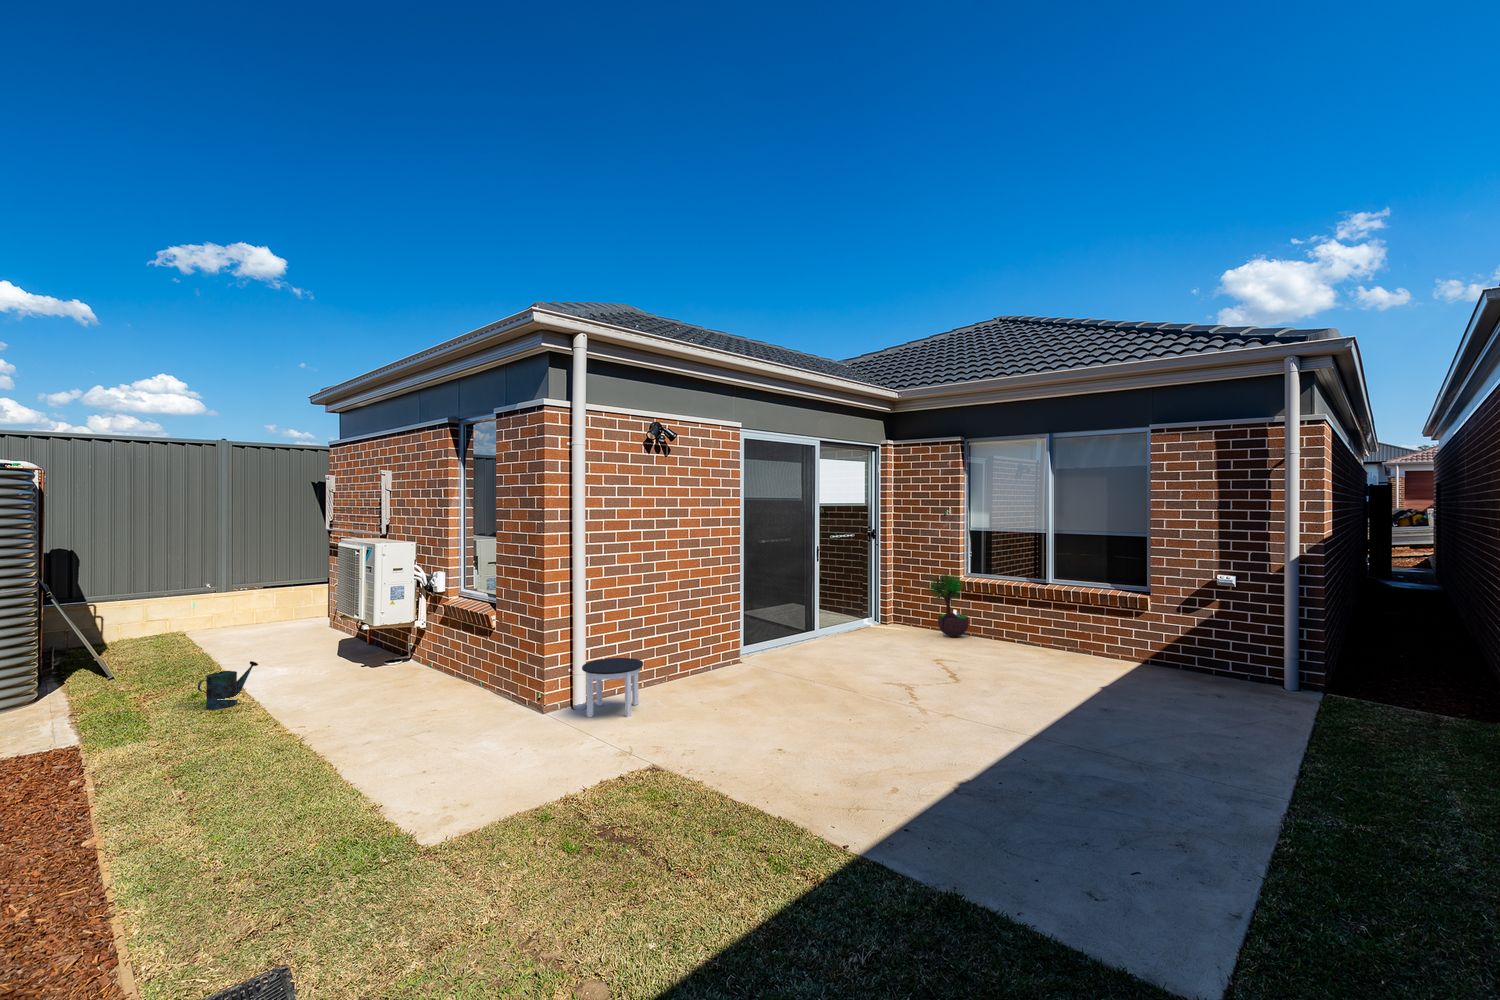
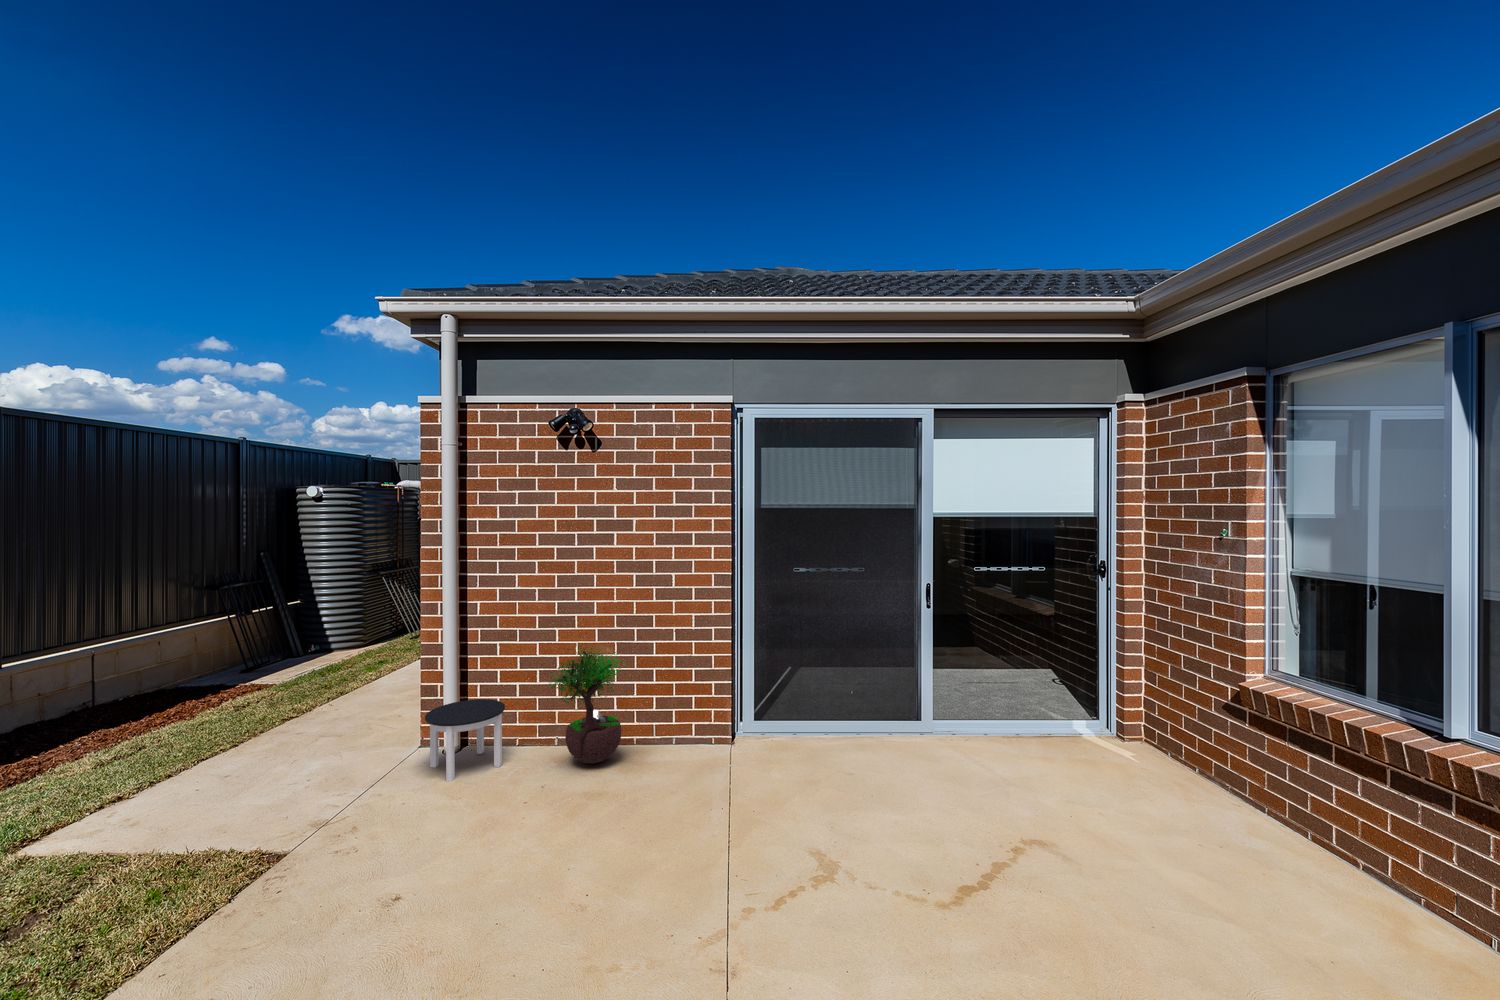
potted tree: present [927,572,969,637] -> present [549,644,625,764]
watering can: present [198,661,258,710] -> none [365,633,415,667]

